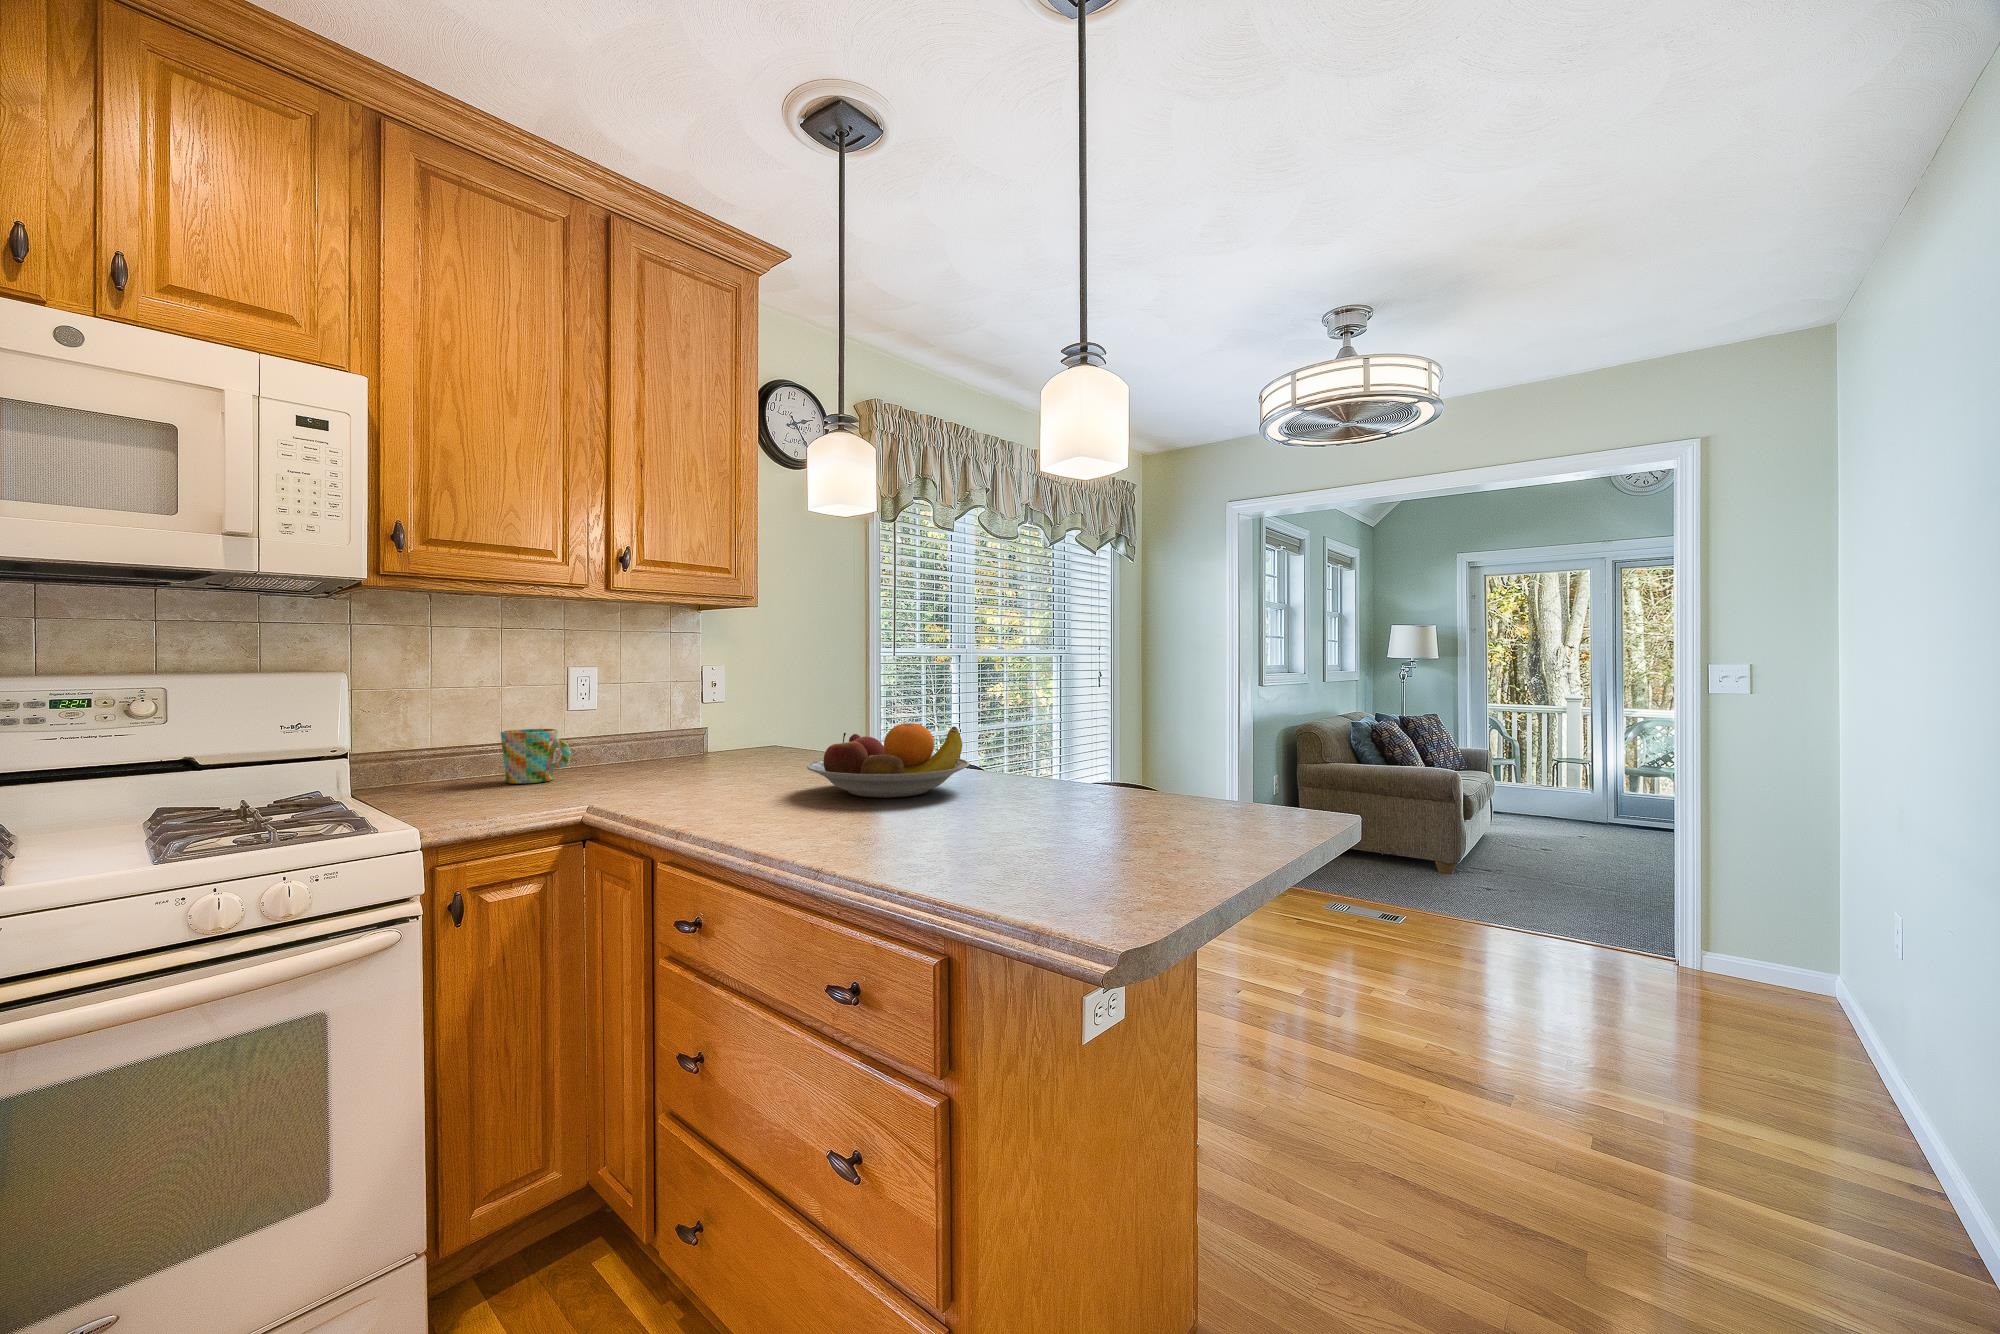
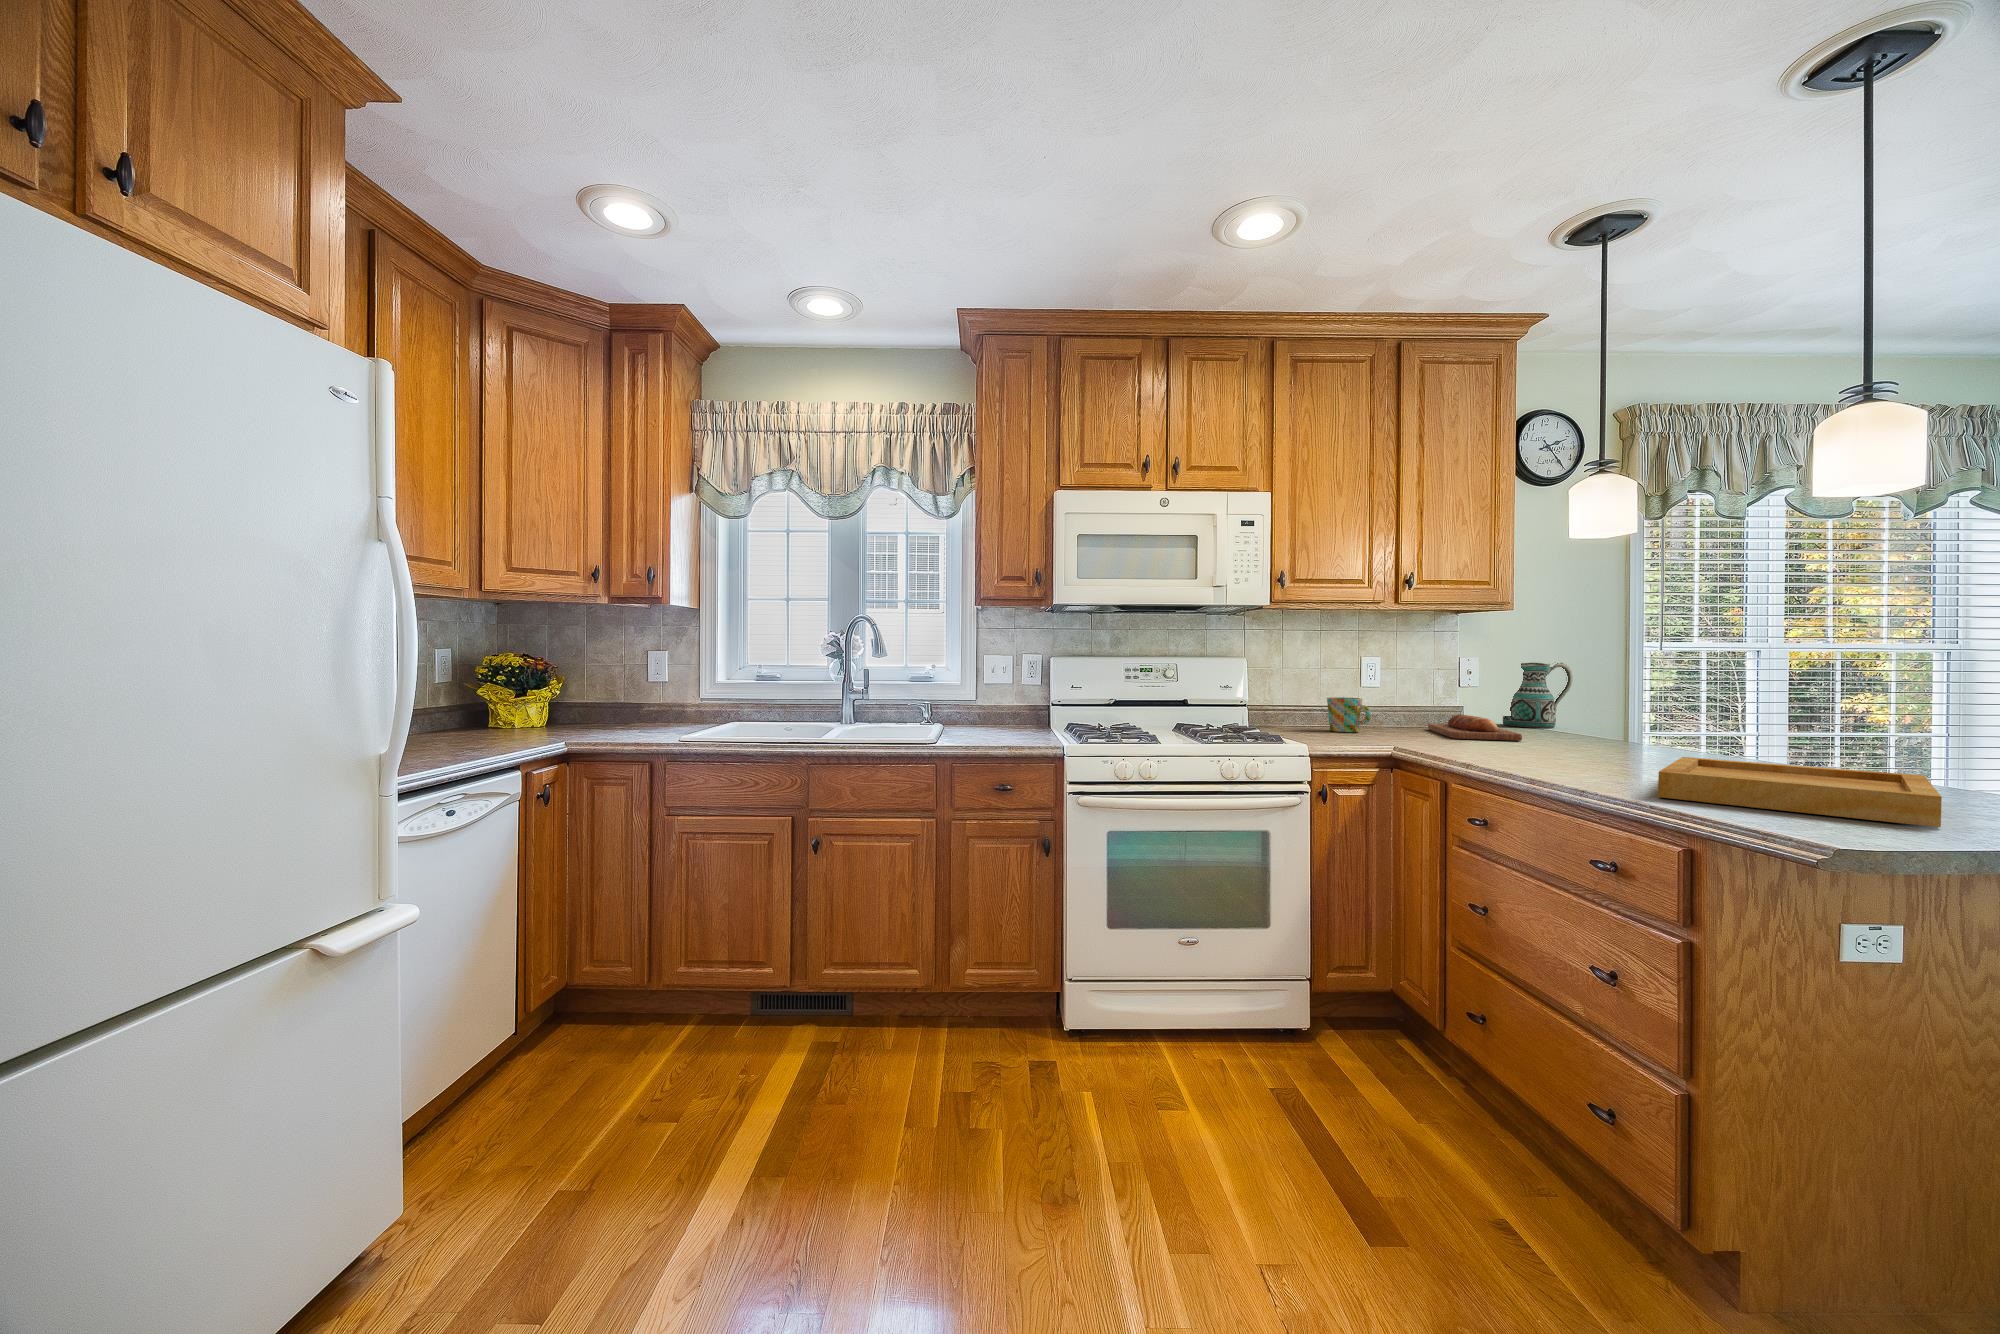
ceramic pitcher: none [752,671,821,748] -> present [1503,662,1573,728]
fruit bowl: present [807,723,969,798] -> none [1566,705,1739,765]
bread loaf: none [659,741,764,778] -> present [1428,714,1522,741]
tray: none [907,793,1169,874] -> present [1658,757,1942,827]

